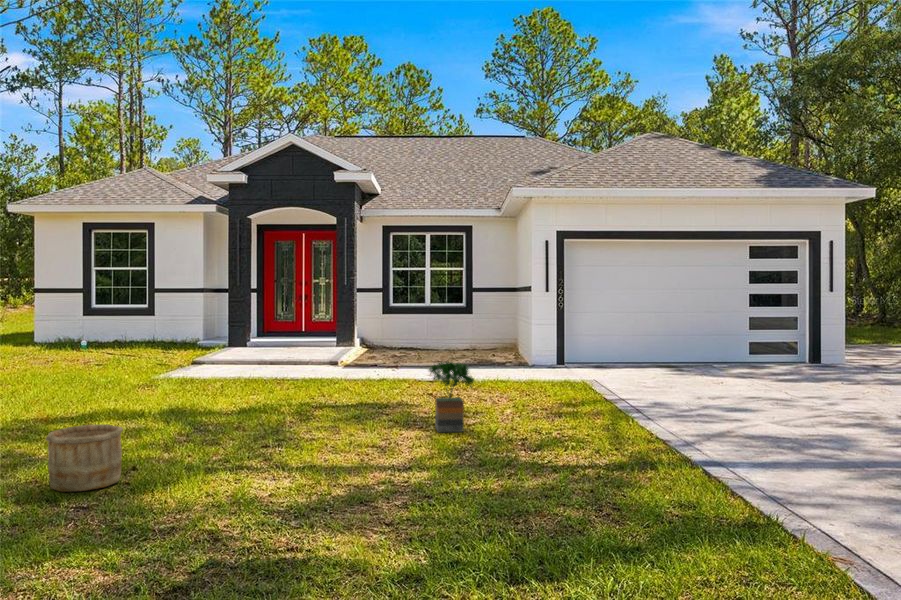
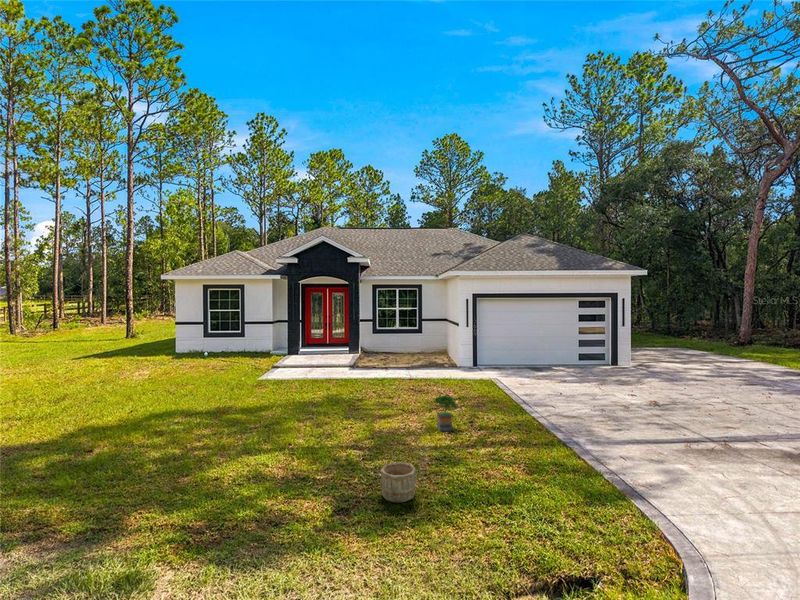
wooden bucket: present [46,425,123,492] -> present [380,462,416,503]

